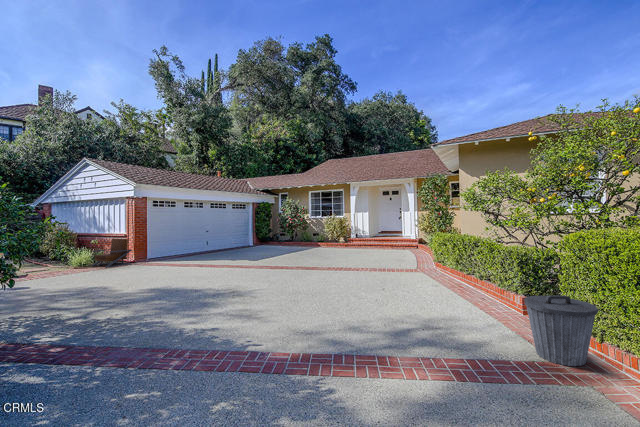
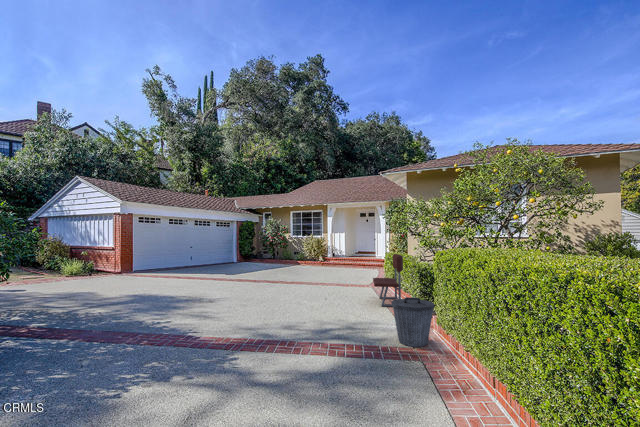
bench: none [436,235,483,298] -> present [373,254,403,307]
lounge chair: present [92,239,132,268] -> none [81,252,118,278]

